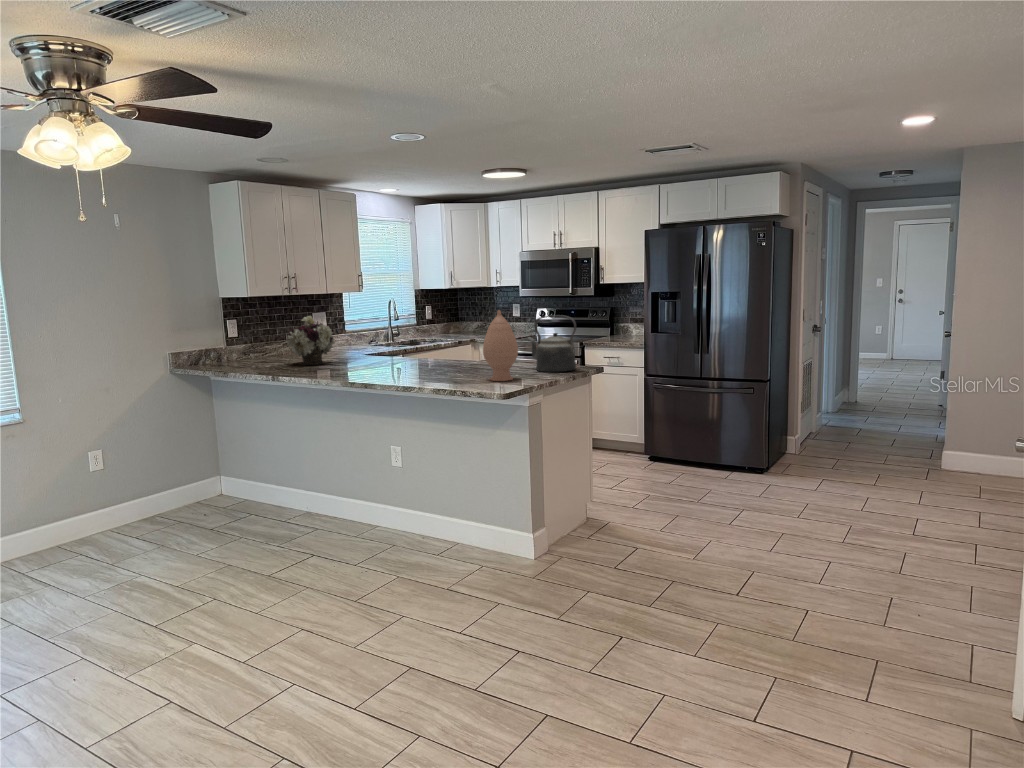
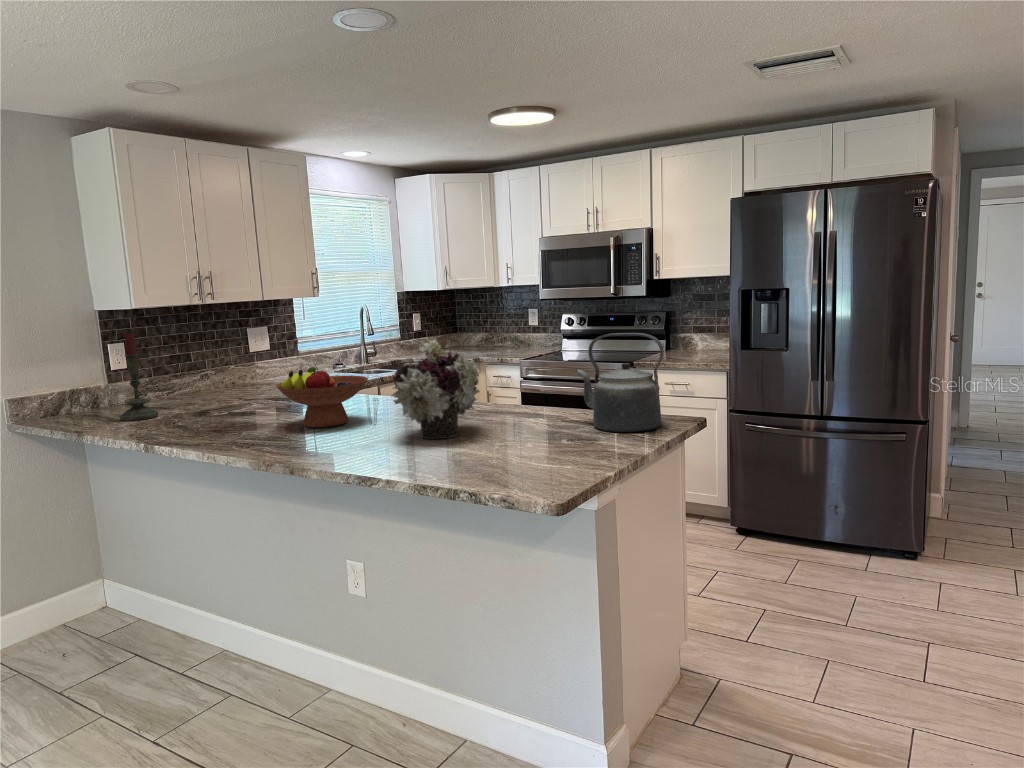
candle: none [244,310,267,367] -> present [120,331,158,421]
vase: present [483,310,518,381] -> none [505,329,570,460]
flower arrangement: present [286,316,335,365] -> present [391,340,480,439]
fruit bowl: none [348,334,403,370] -> present [276,367,368,428]

